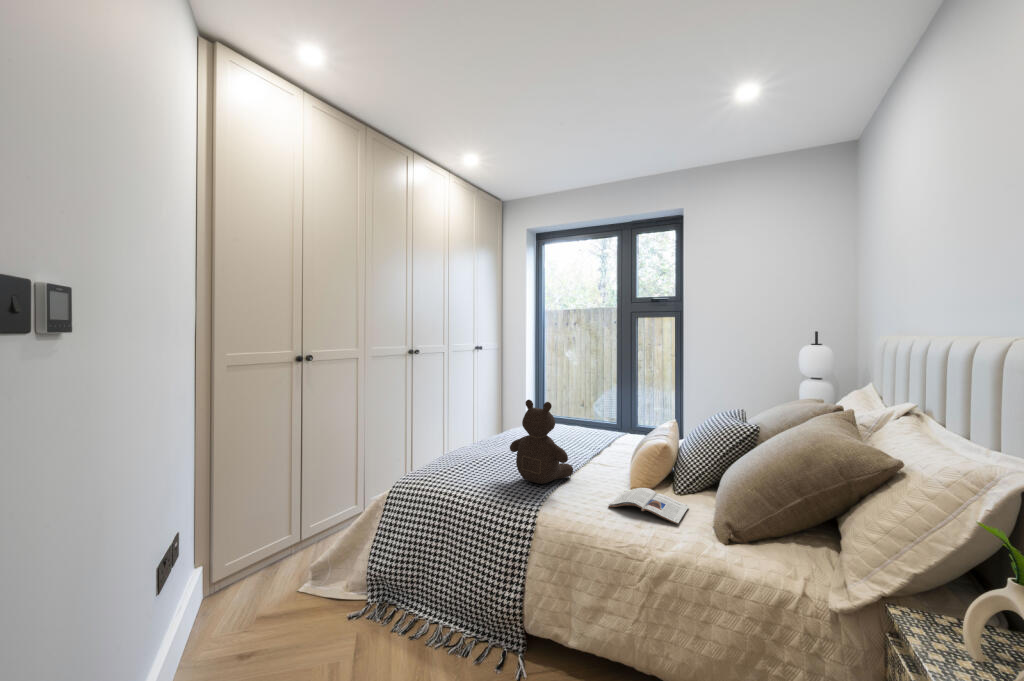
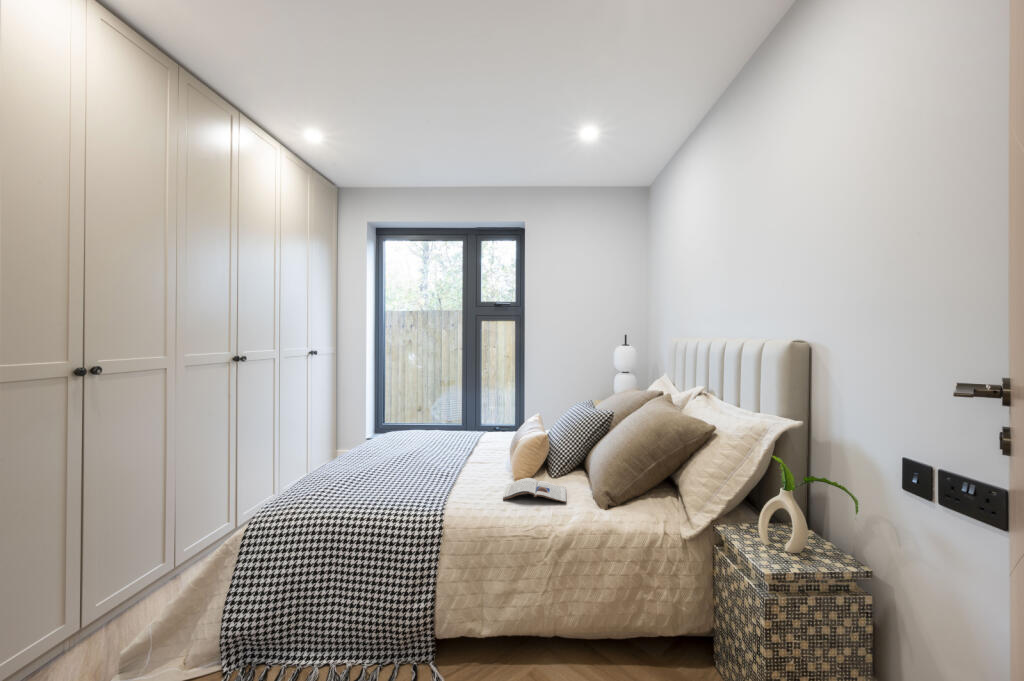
teddy bear: present [510,400,573,484] -> none [391,405,458,491]

